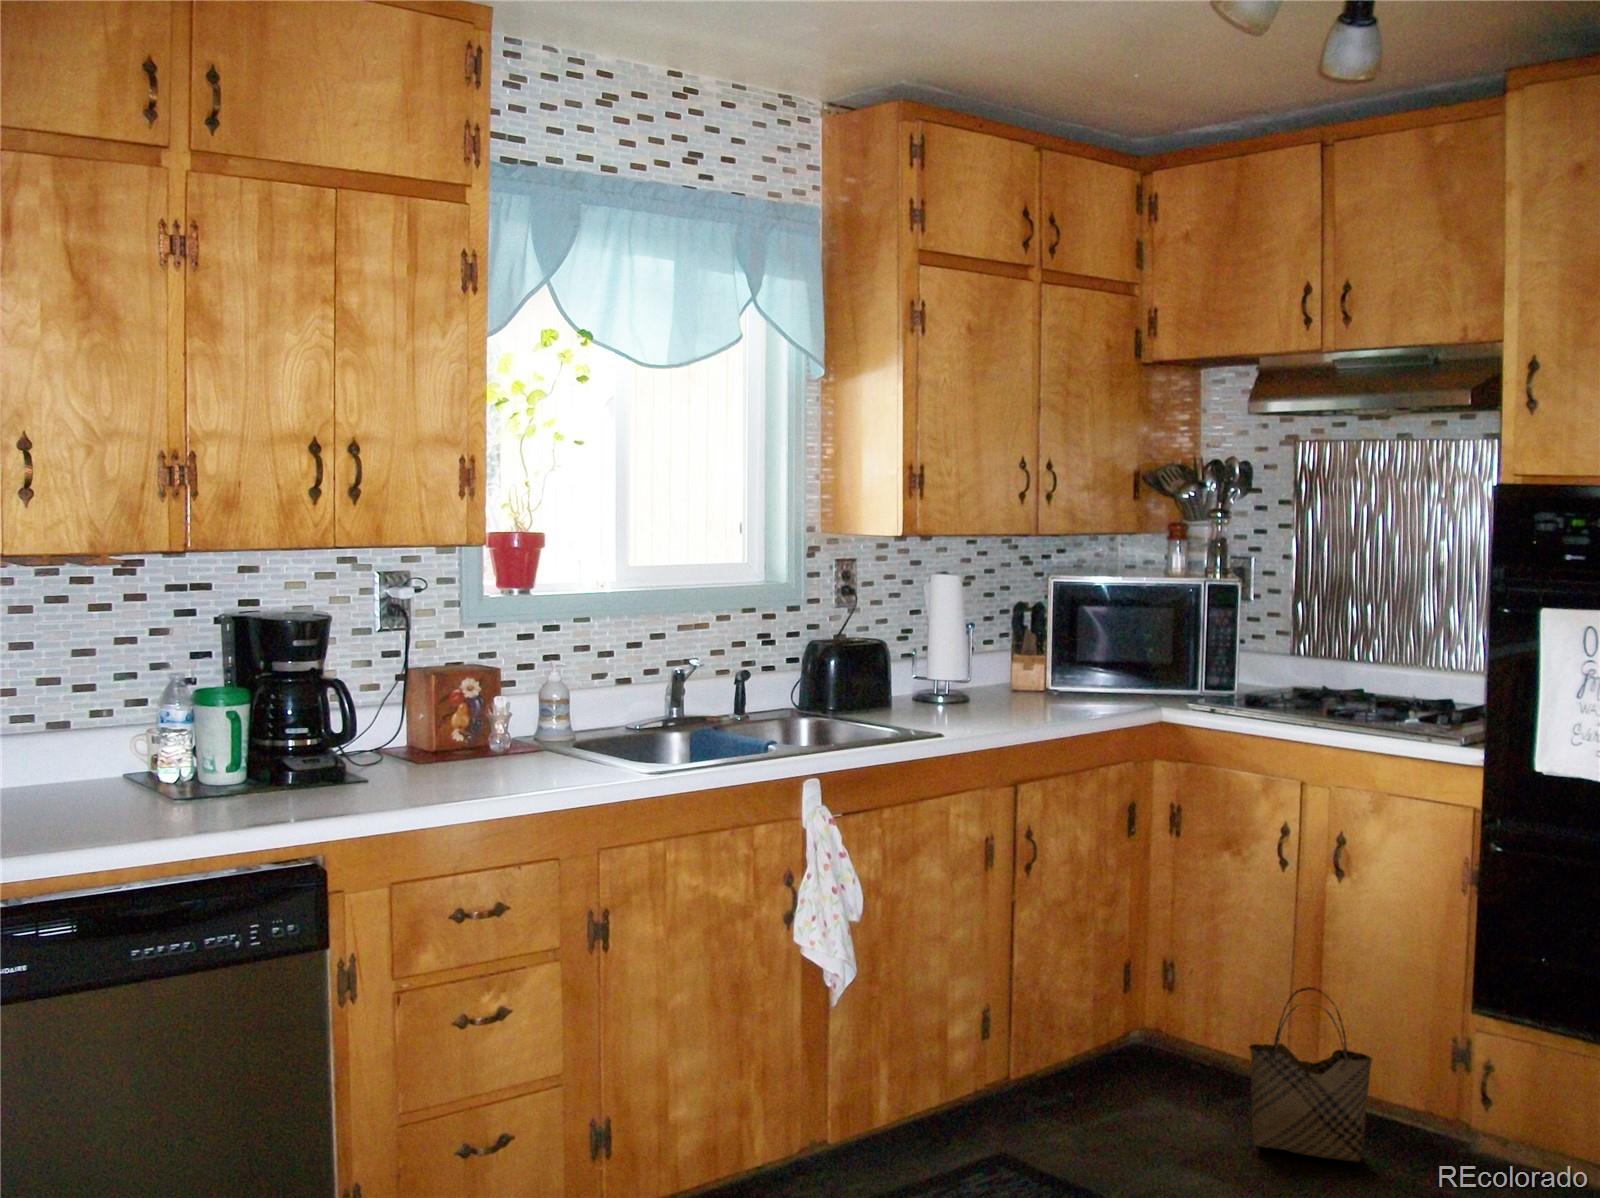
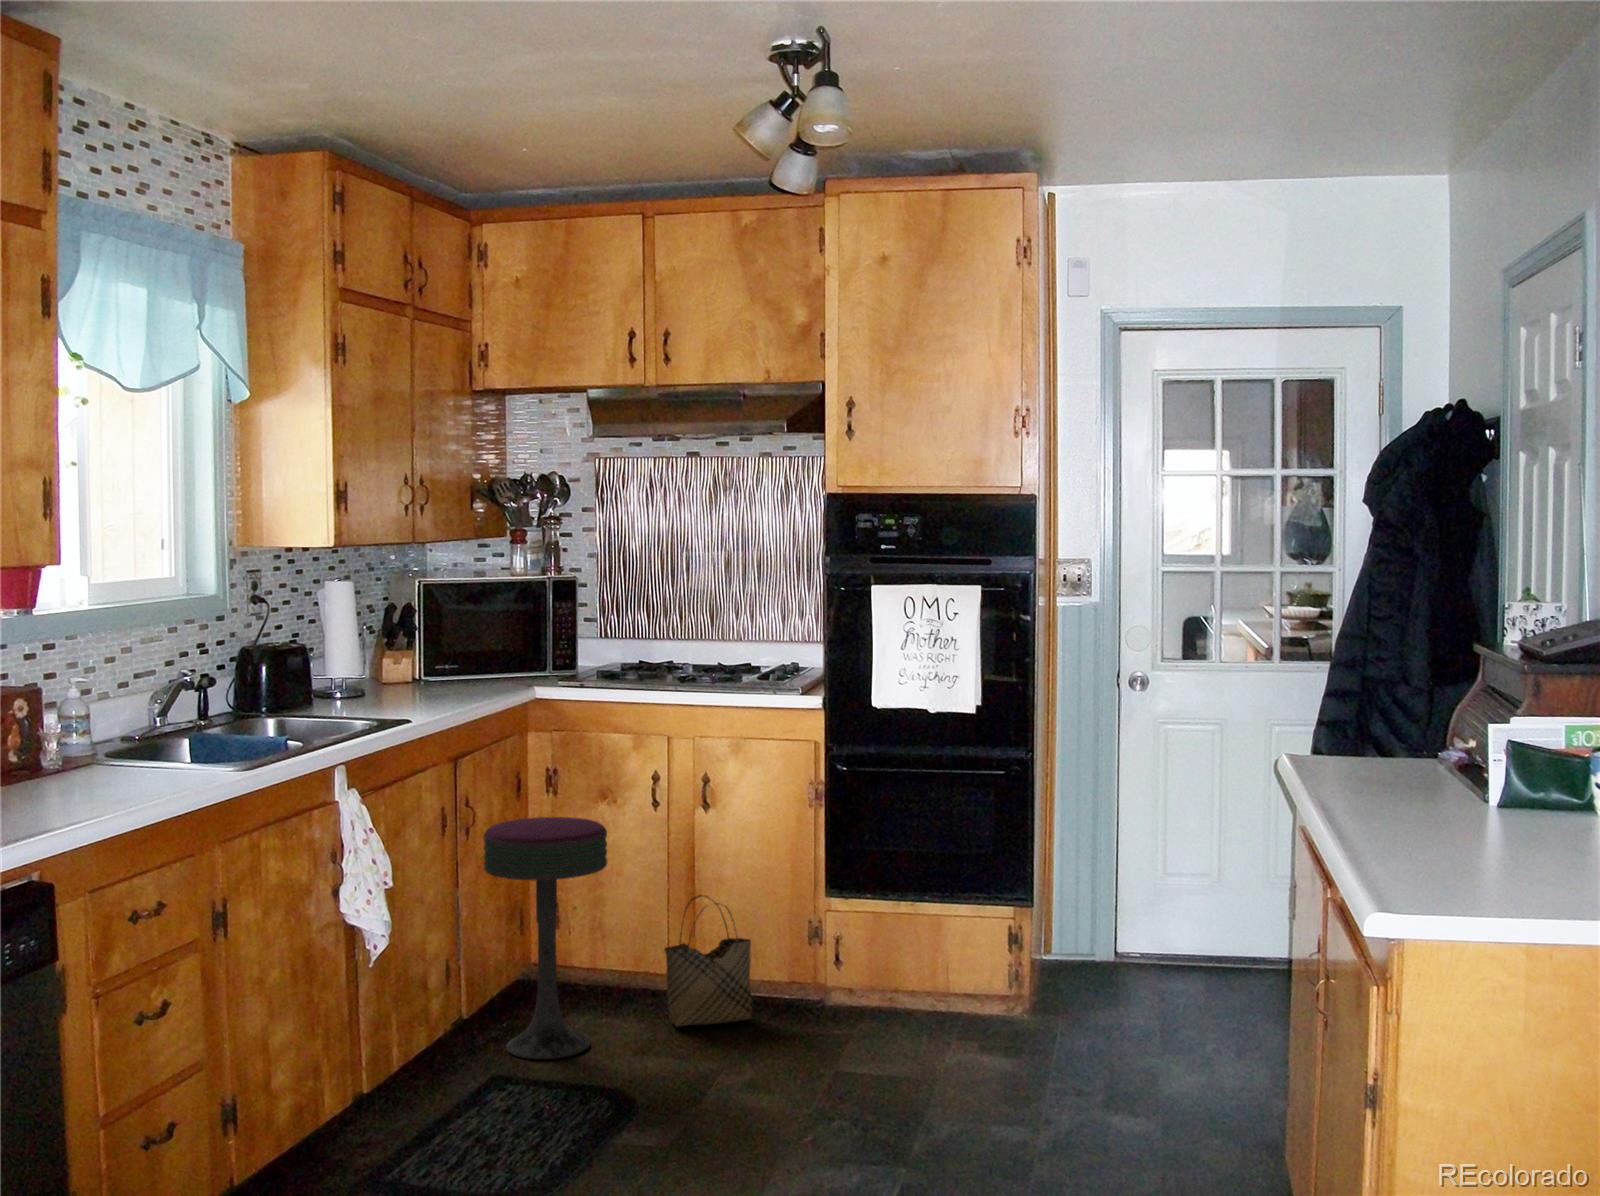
bar stool: none [1022,858,1169,1149] -> present [483,817,607,1059]

